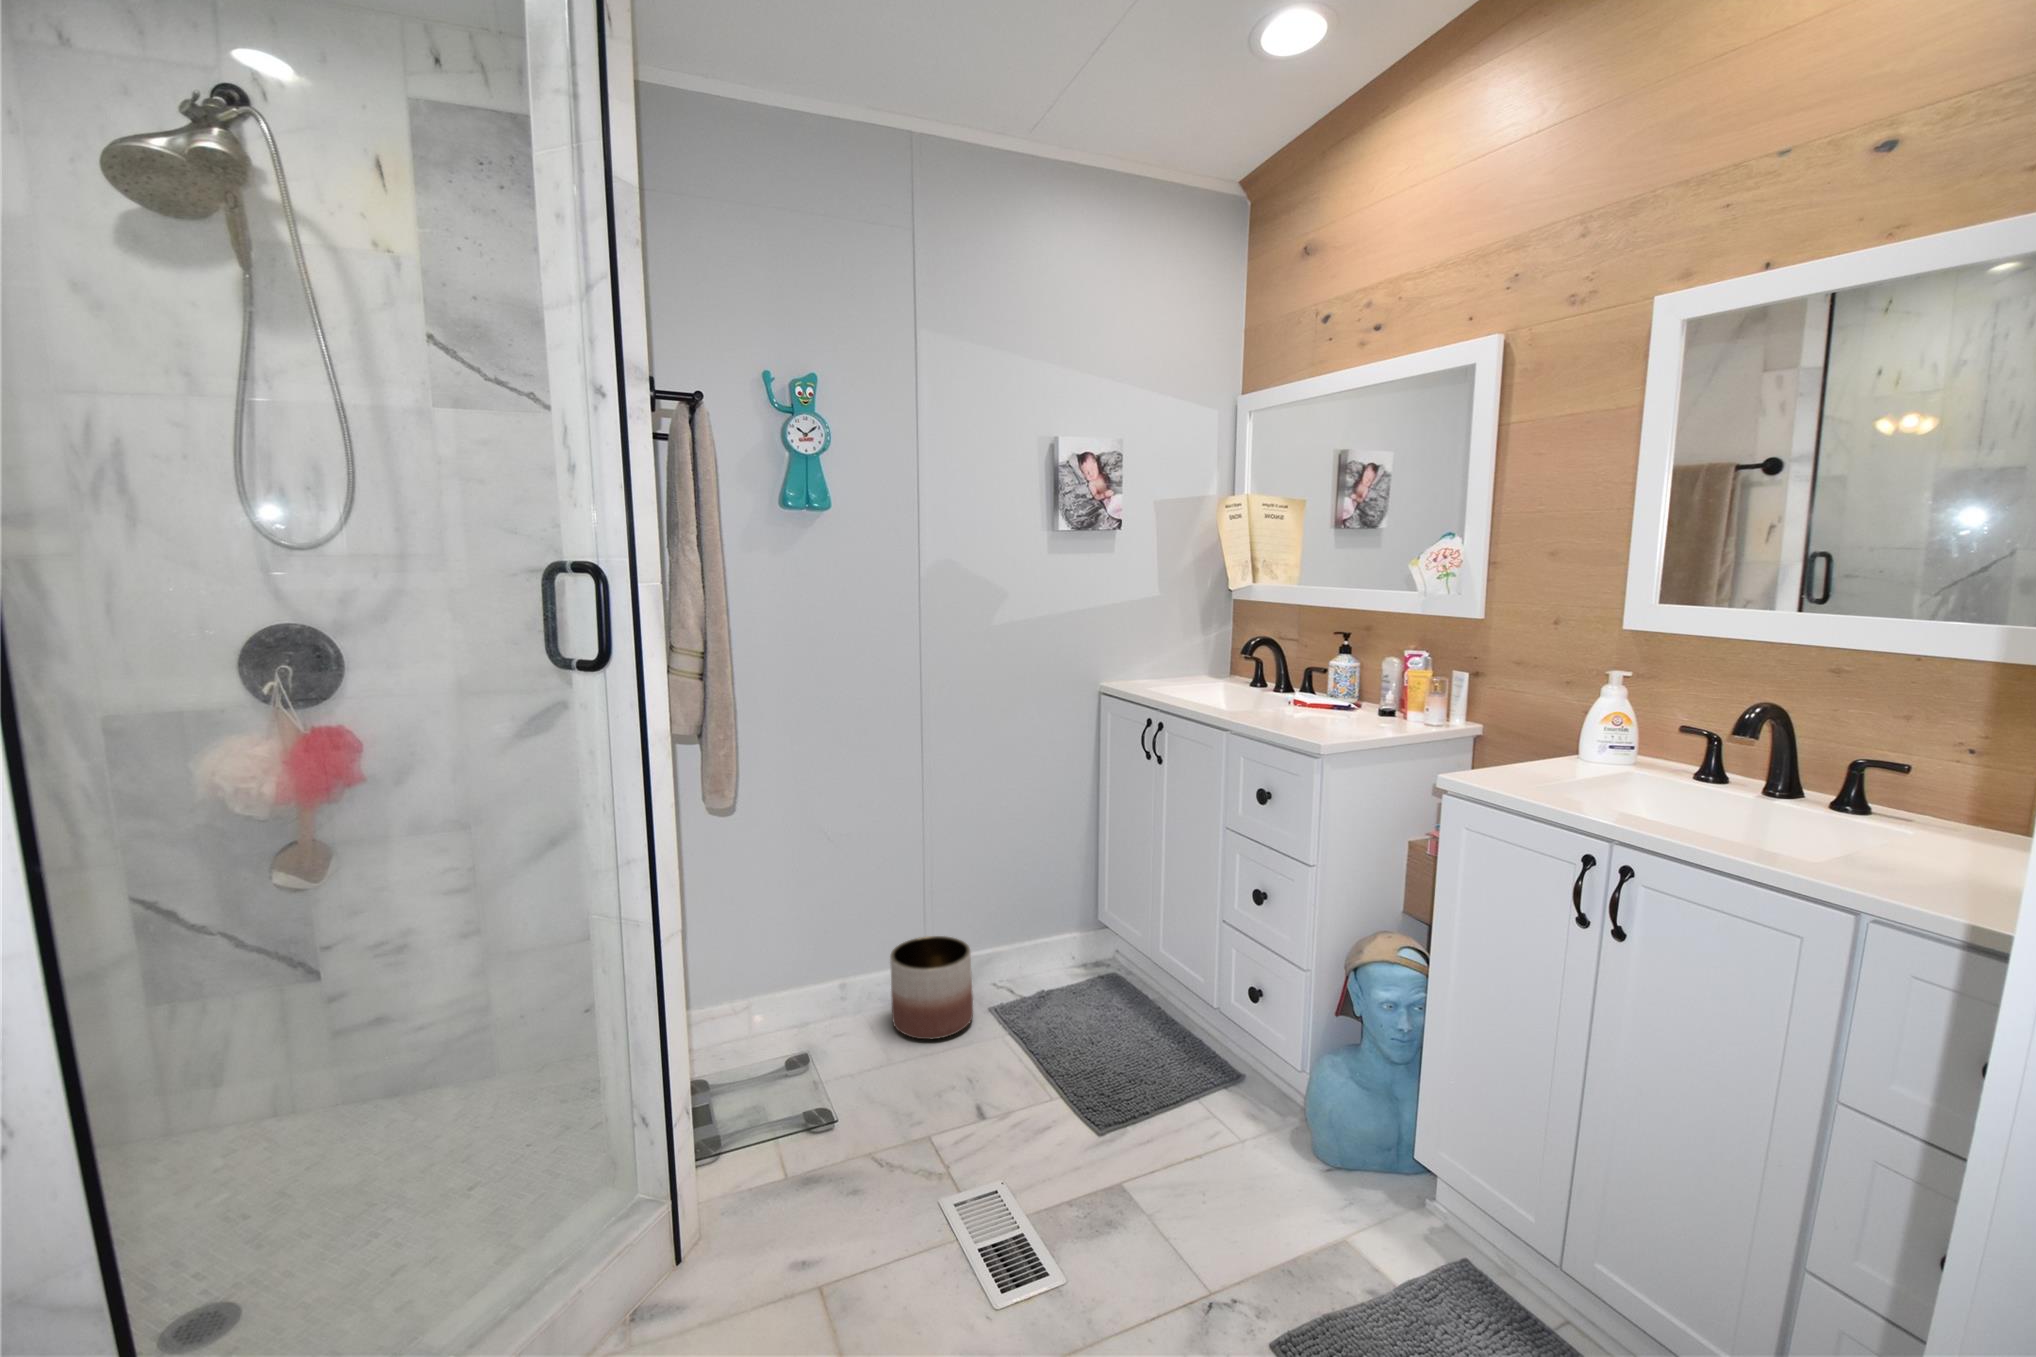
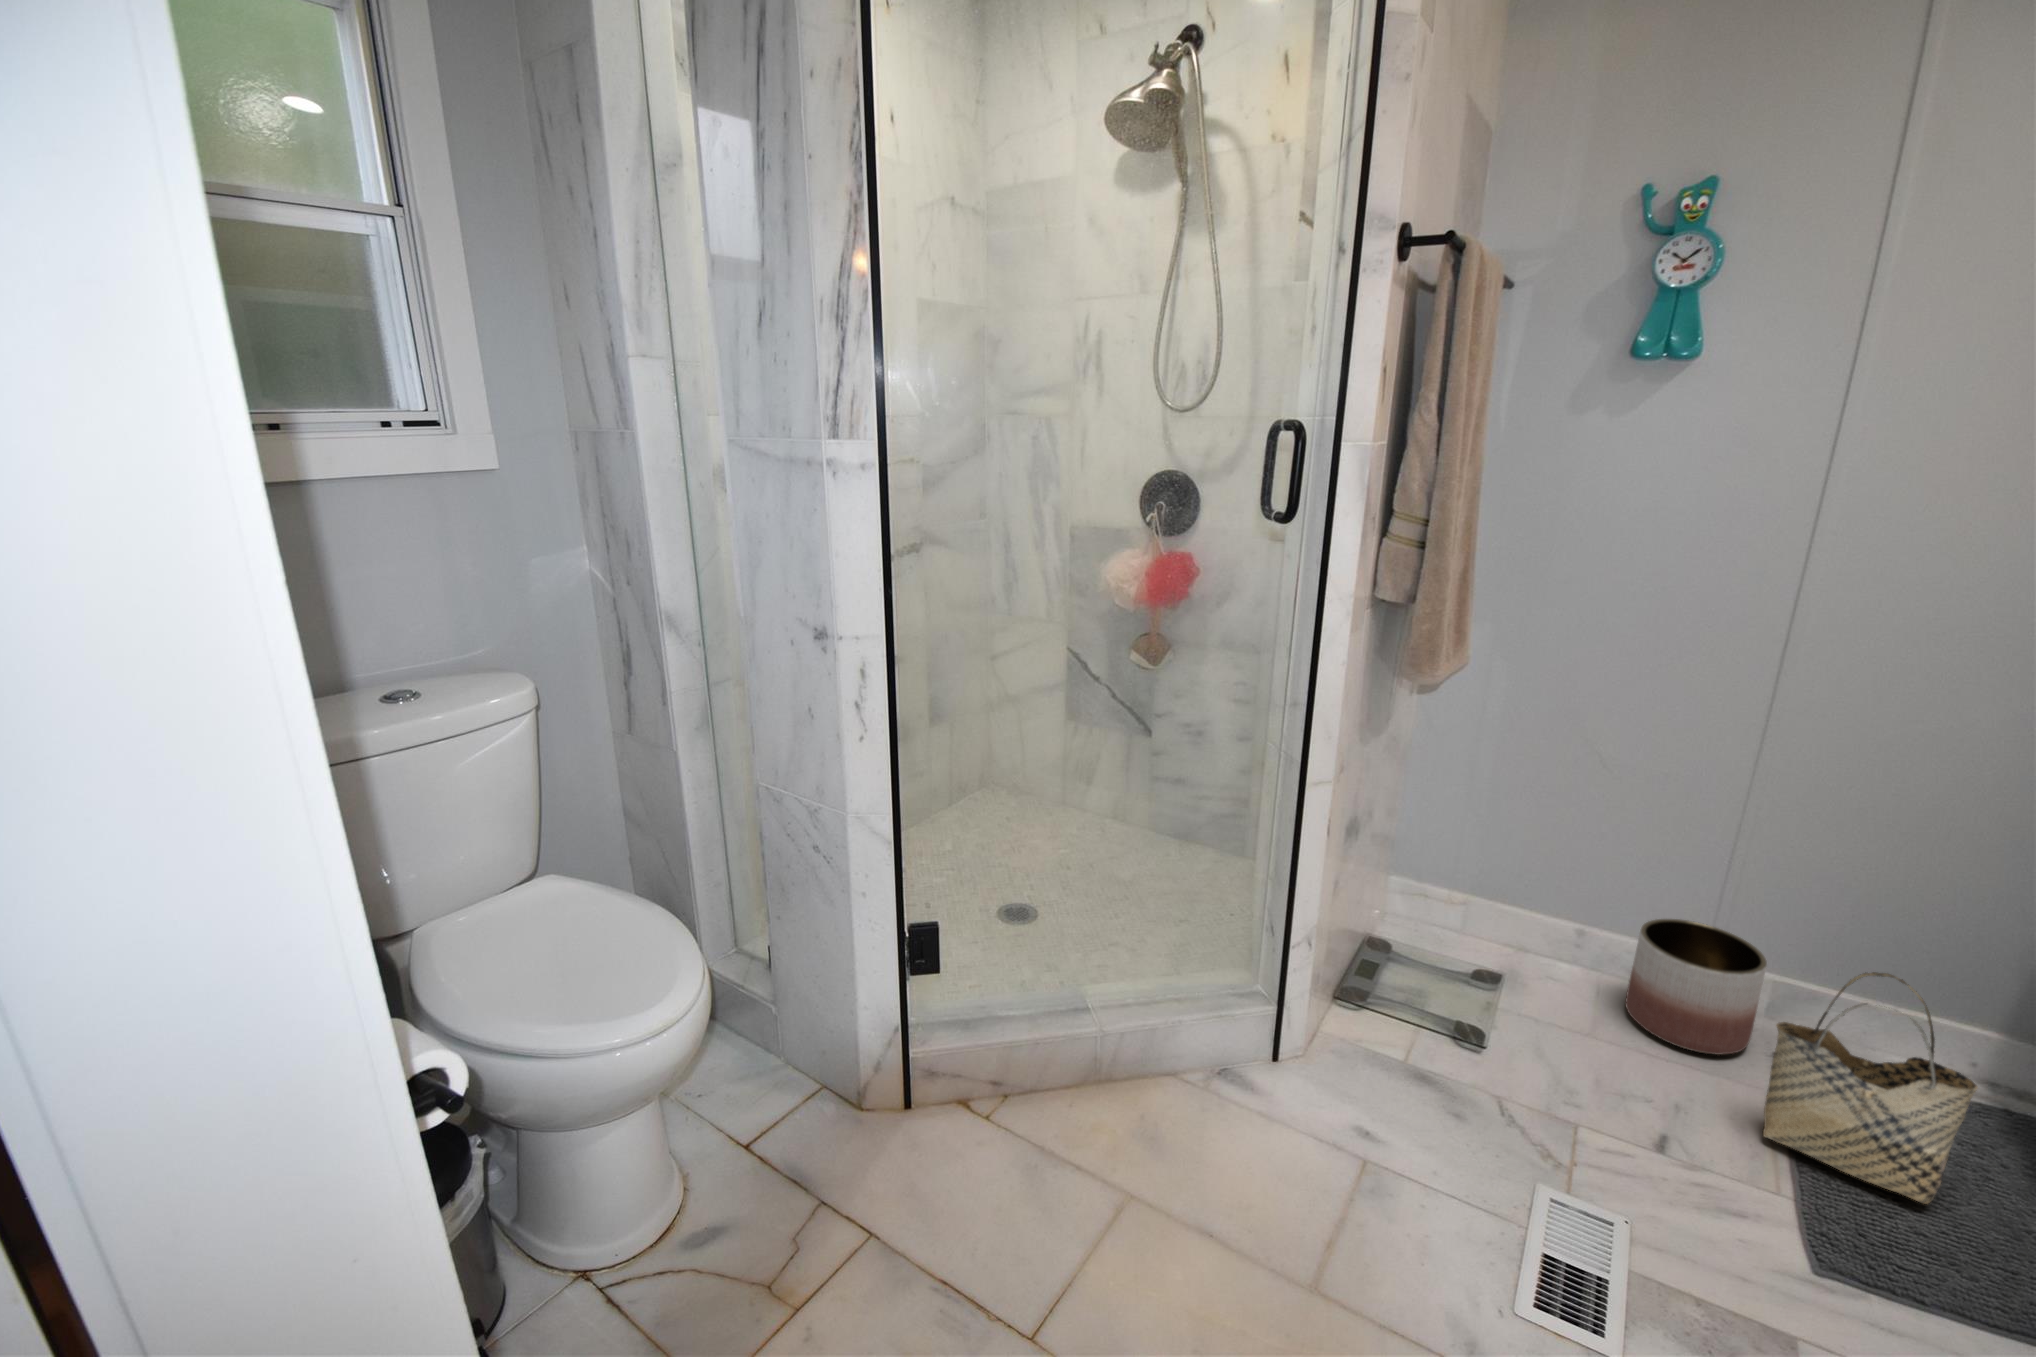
woven basket: none [1004,914,1102,1066] -> present [1763,972,1978,1204]

